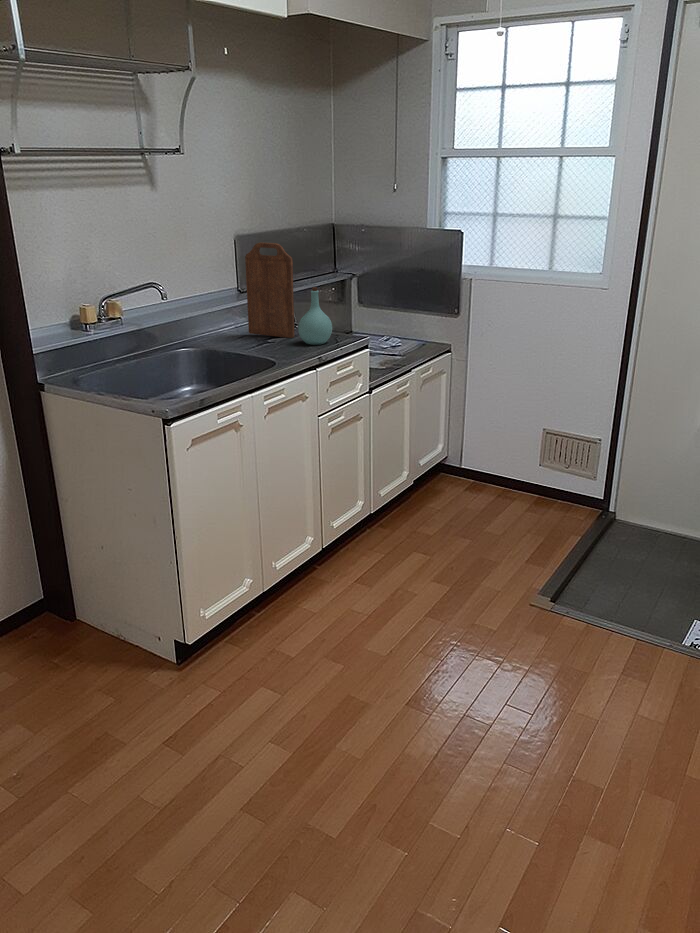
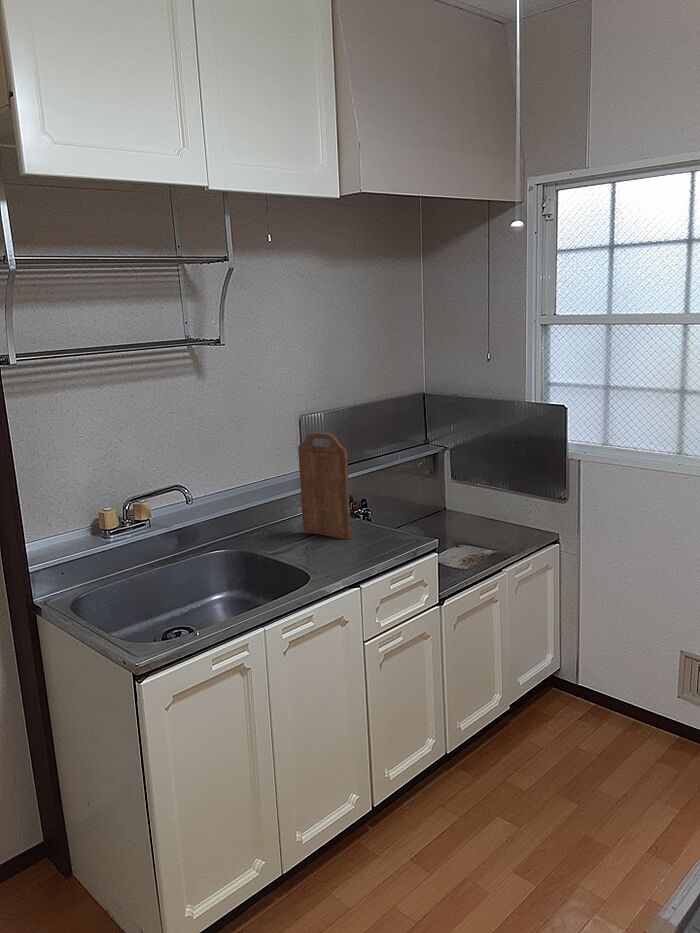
bottle: present [298,287,332,345] -> none [348,486,389,553]

